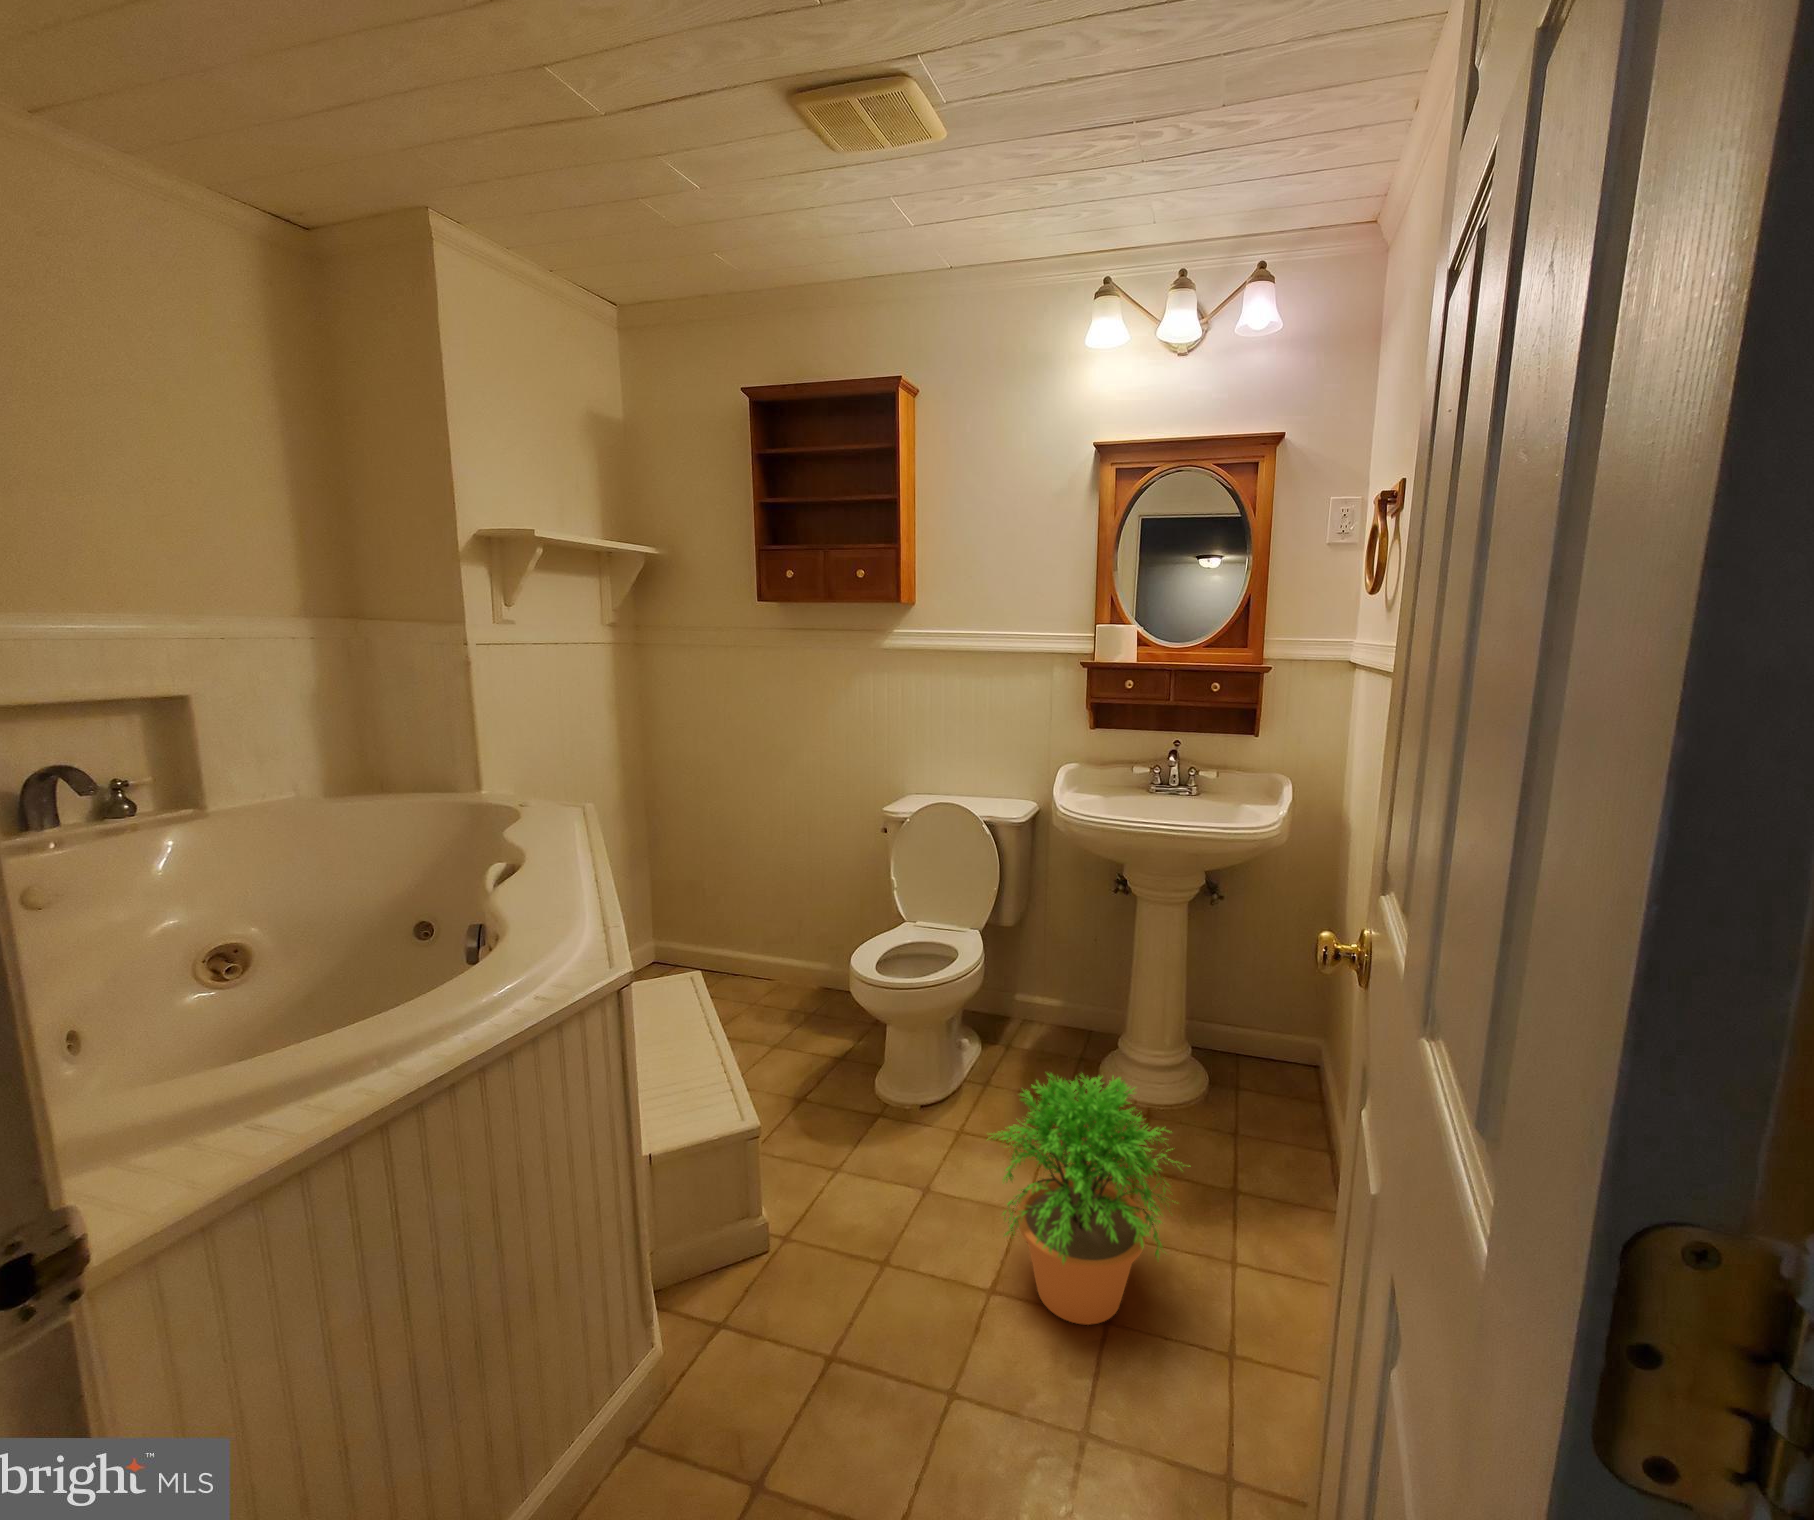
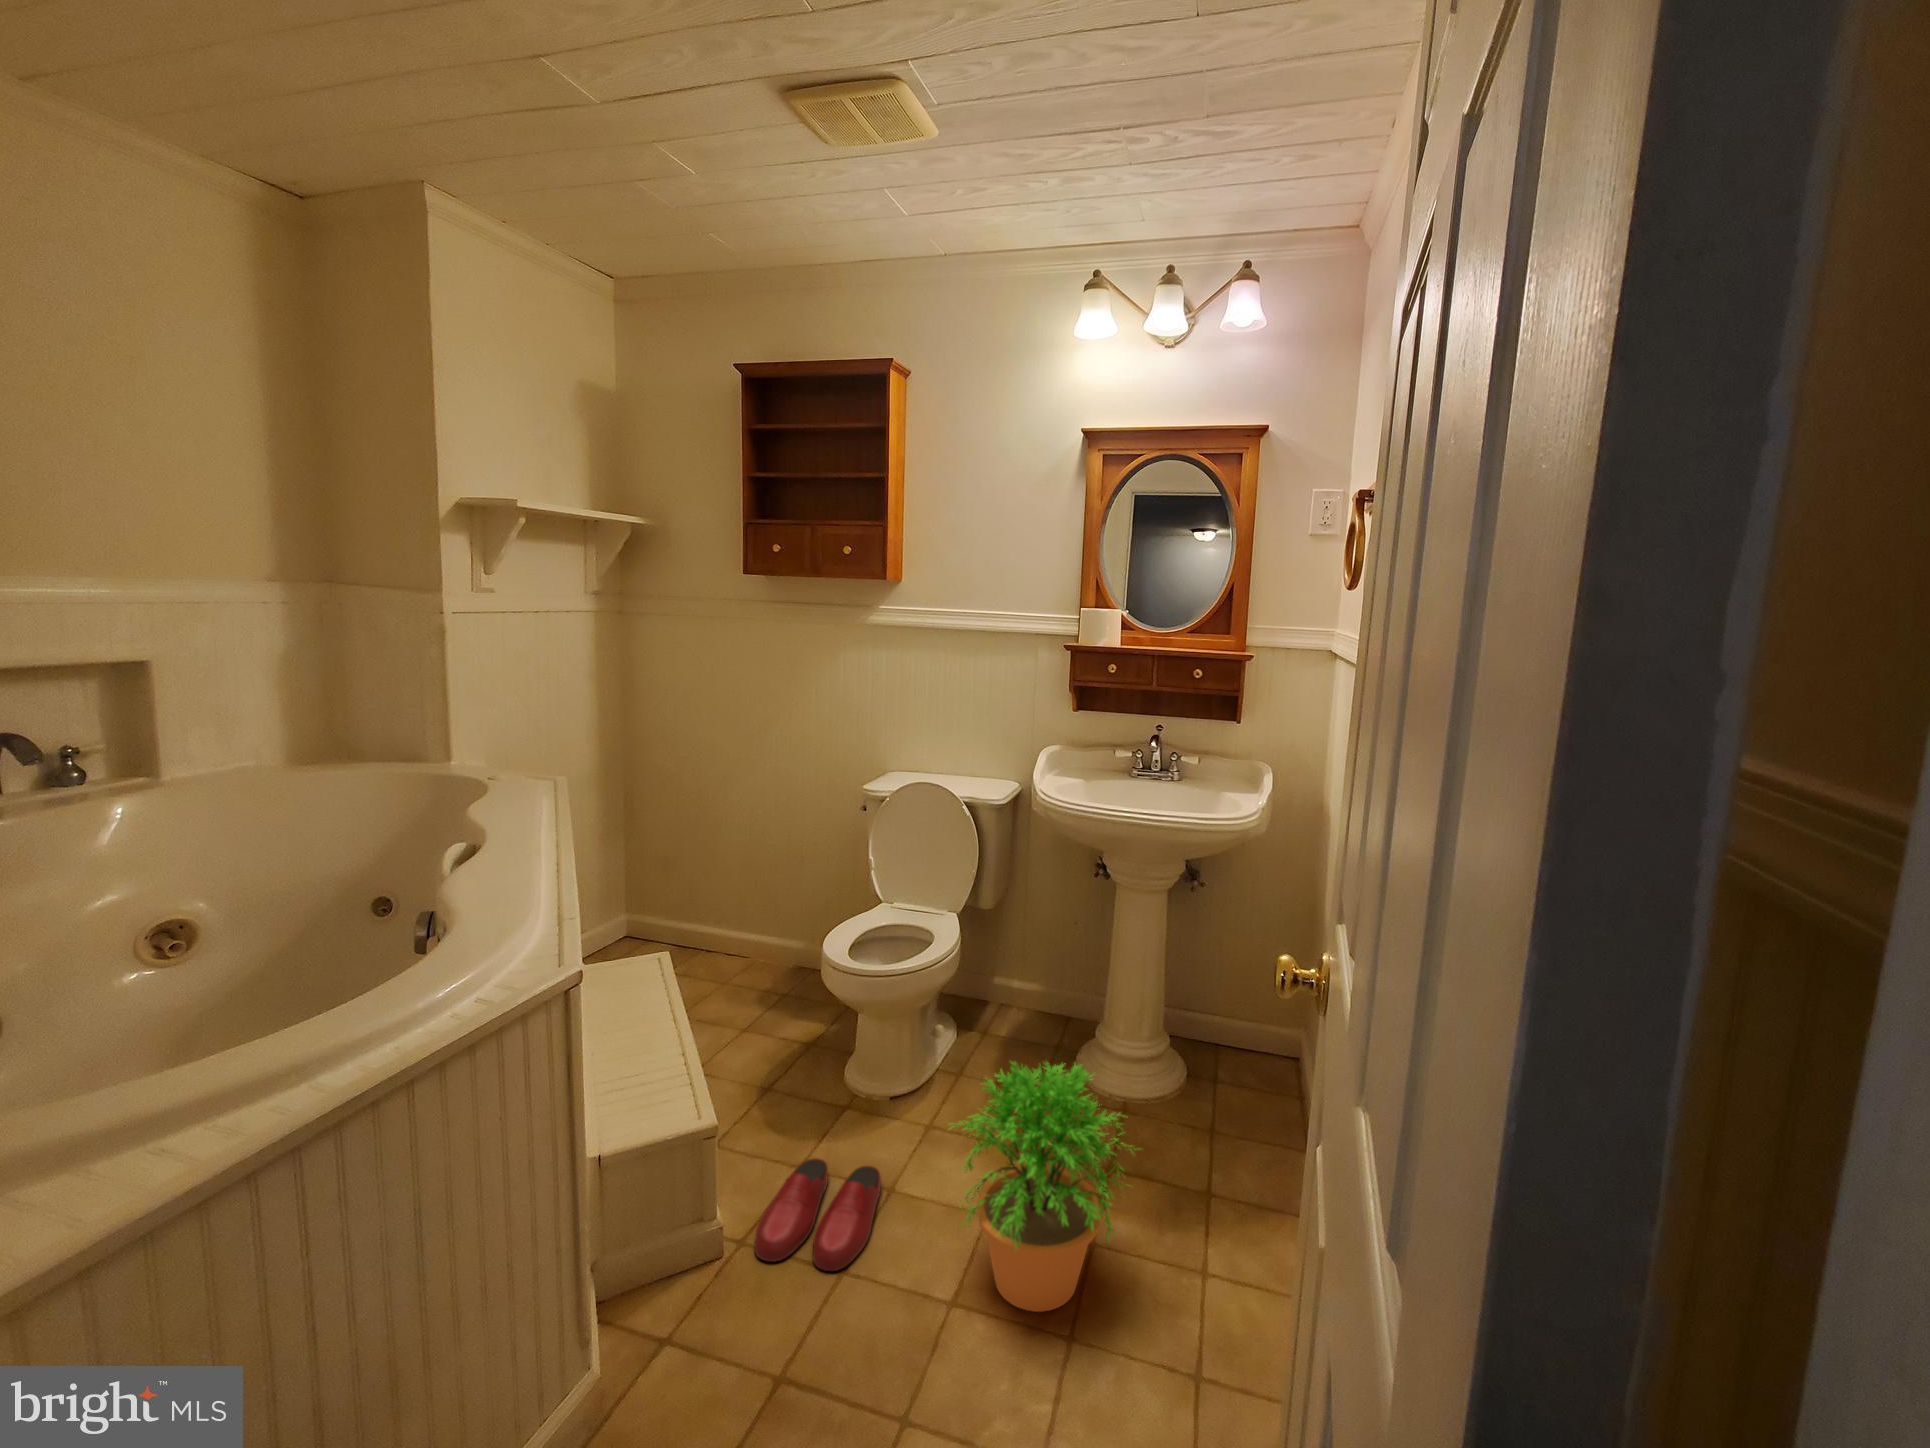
slippers: none [800,1161,917,1273] -> present [755,1158,881,1271]

